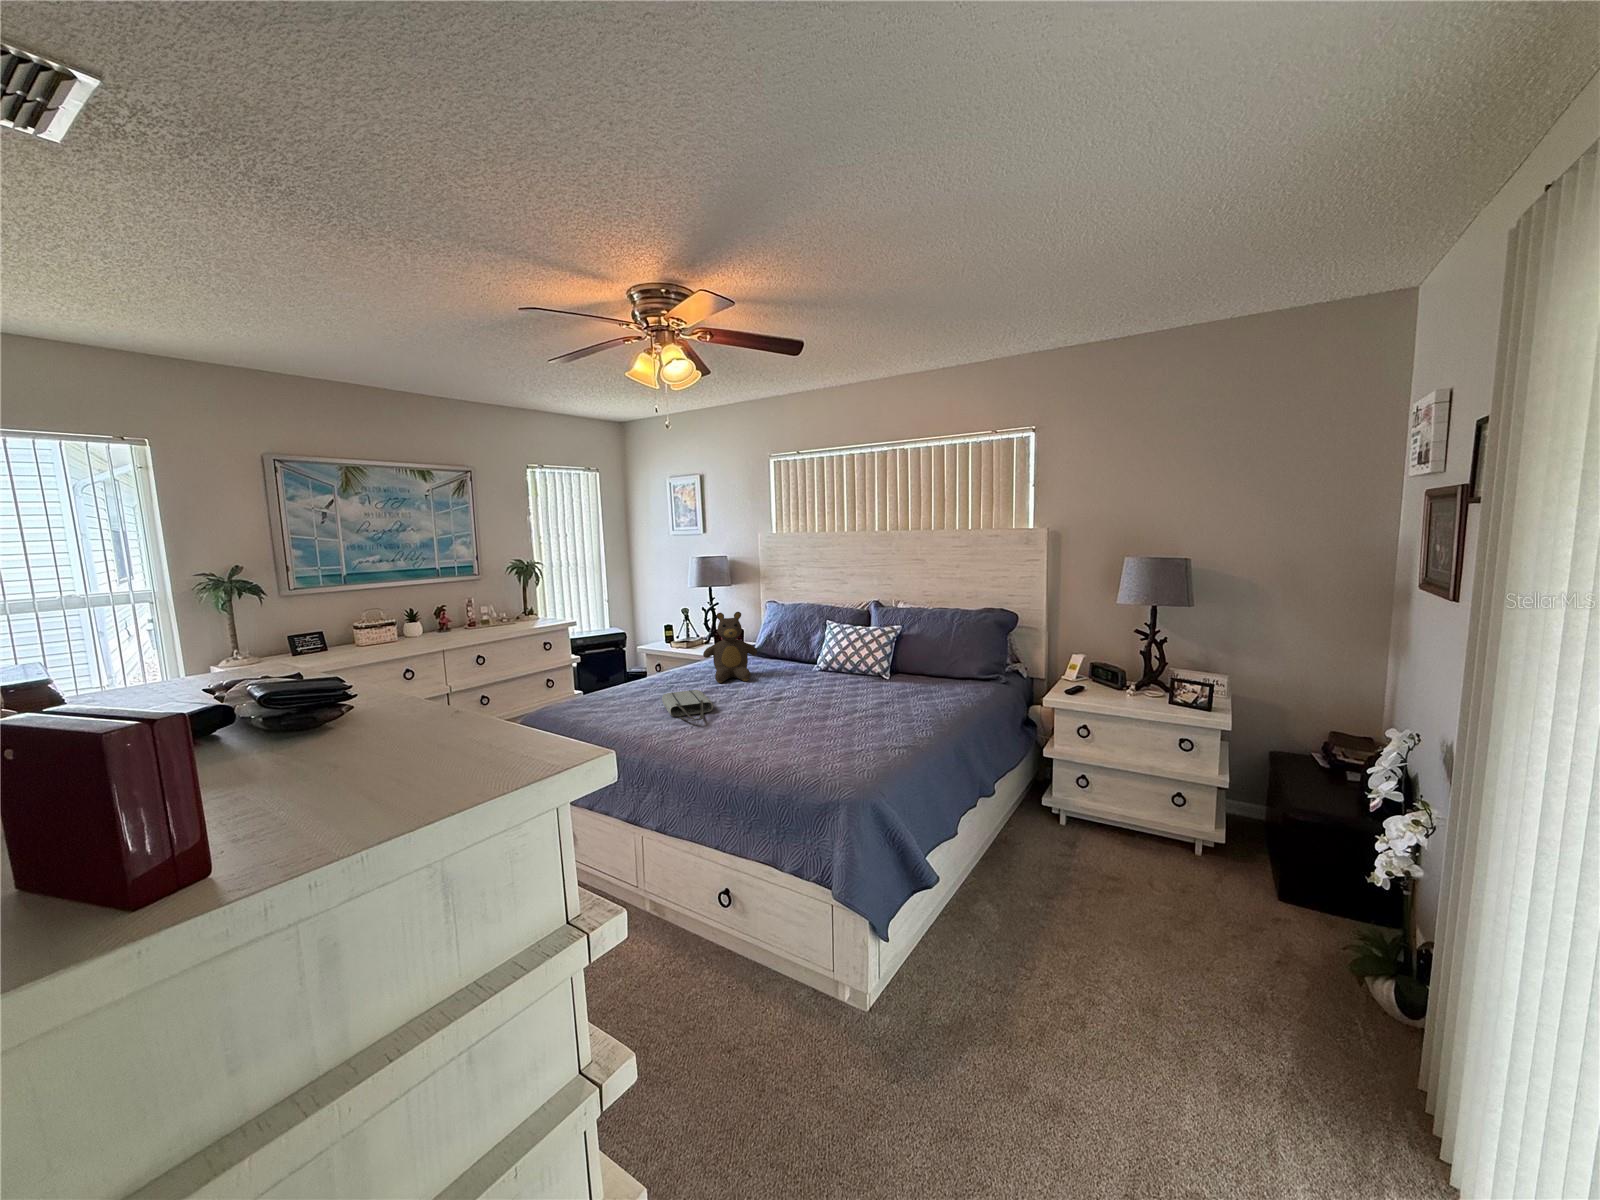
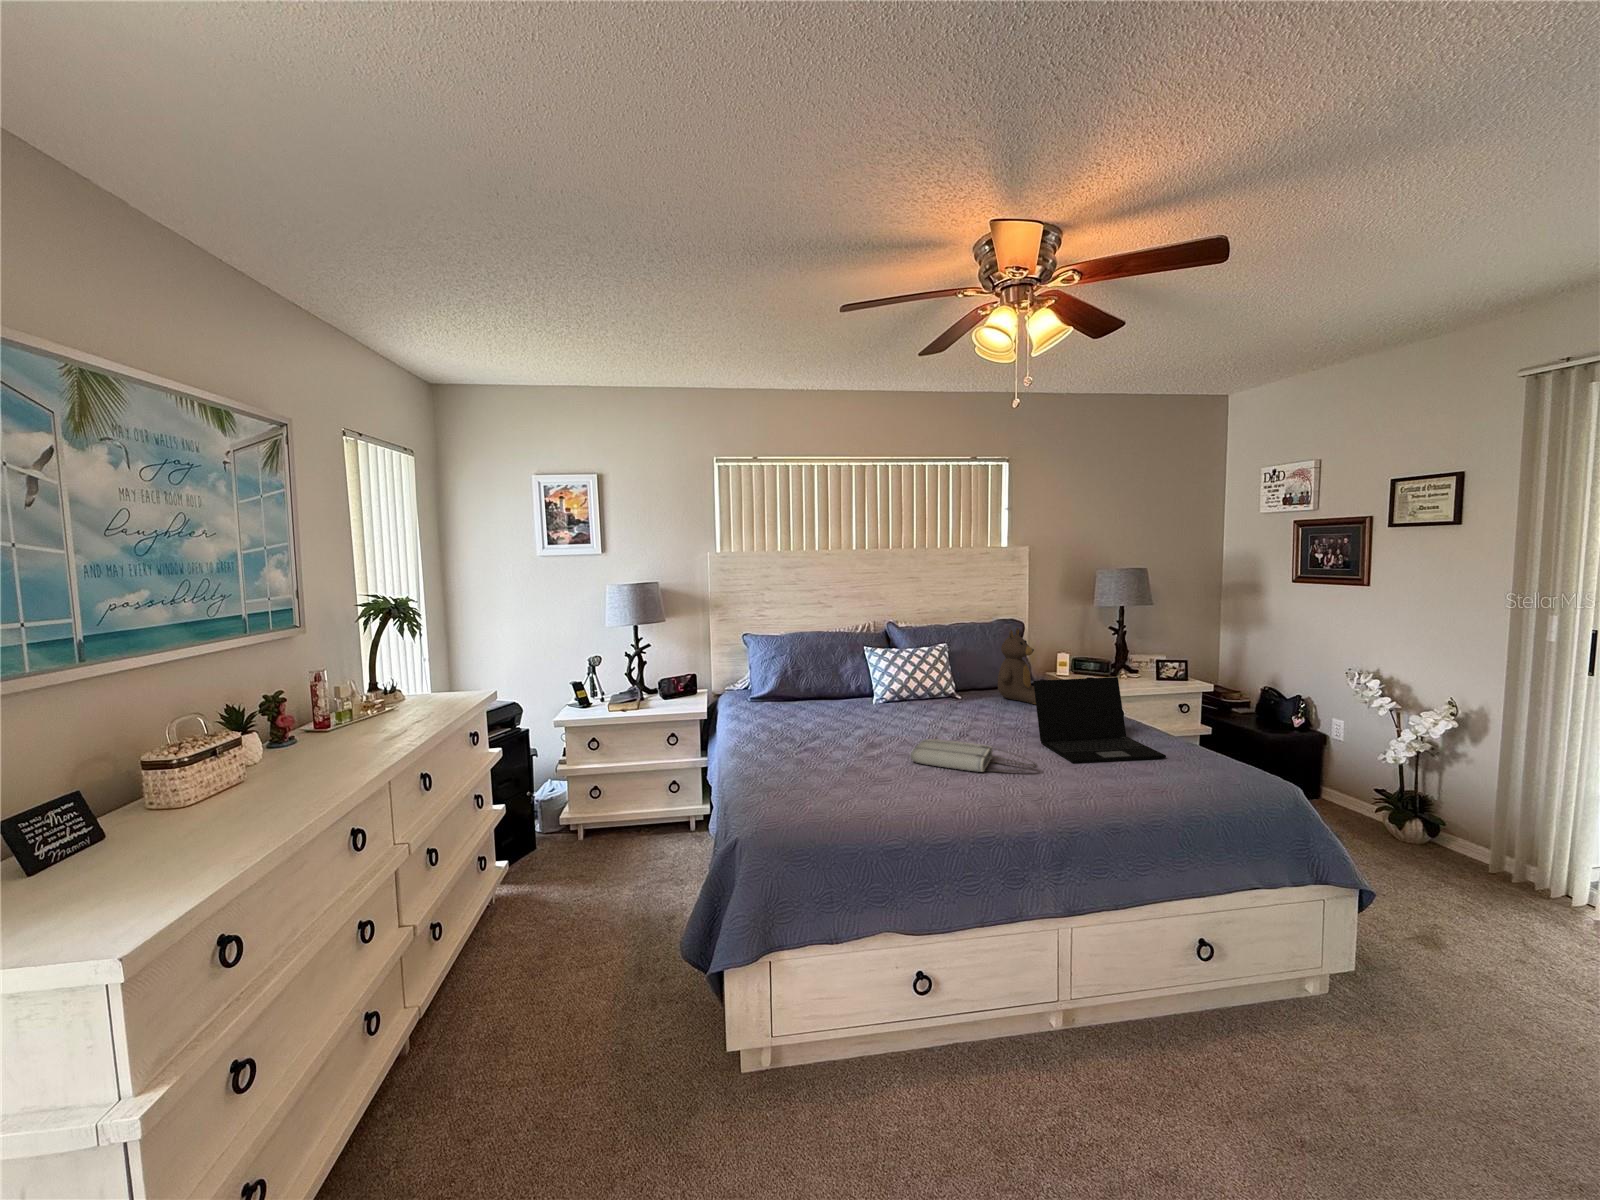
teddy bear: present [703,612,757,683] -> present [998,628,1036,704]
laptop: none [742,658,854,744] -> present [1033,677,1166,763]

